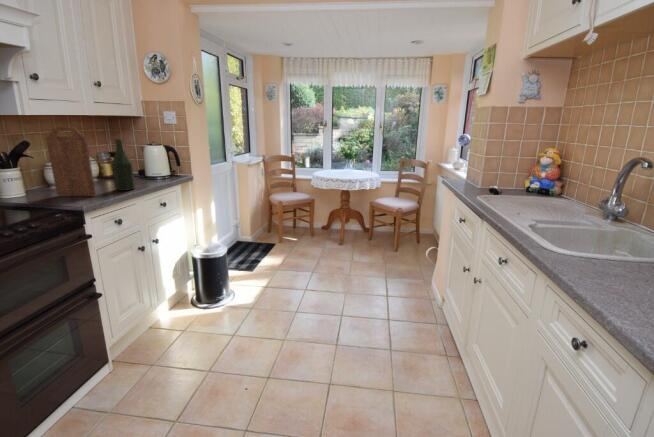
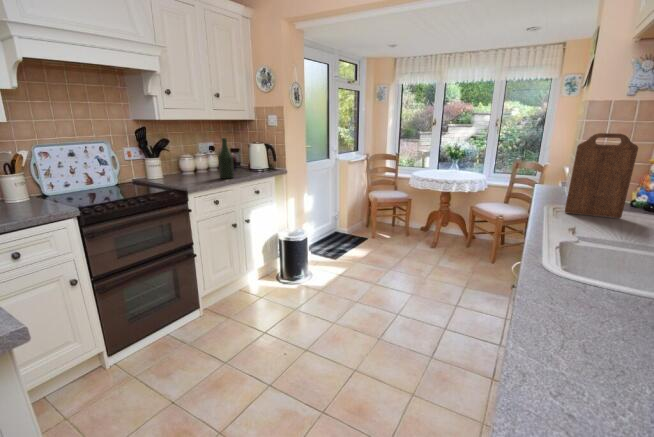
cutting board: present [46,127,96,196] -> present [565,133,638,218]

